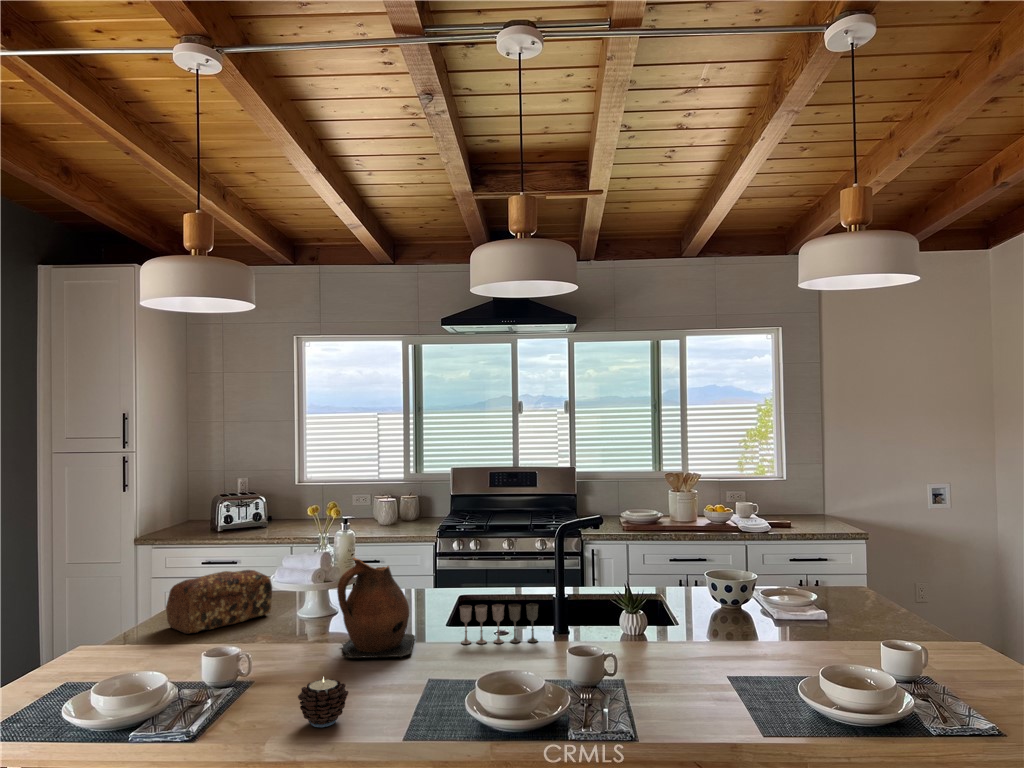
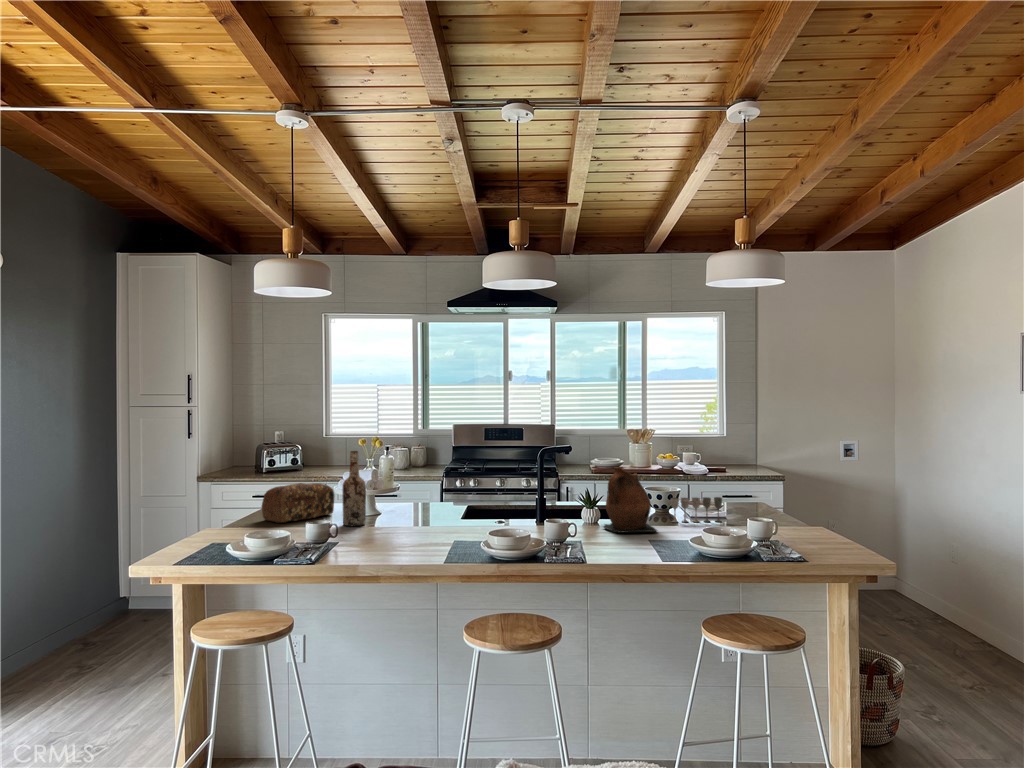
wine bottle: none [275,530,309,641] -> present [343,451,366,526]
ceramic pitcher: present [337,558,415,658] -> present [604,467,657,532]
wine glass: present [460,603,538,644] -> present [671,497,722,523]
candle: present [298,677,348,727] -> none [376,529,407,559]

